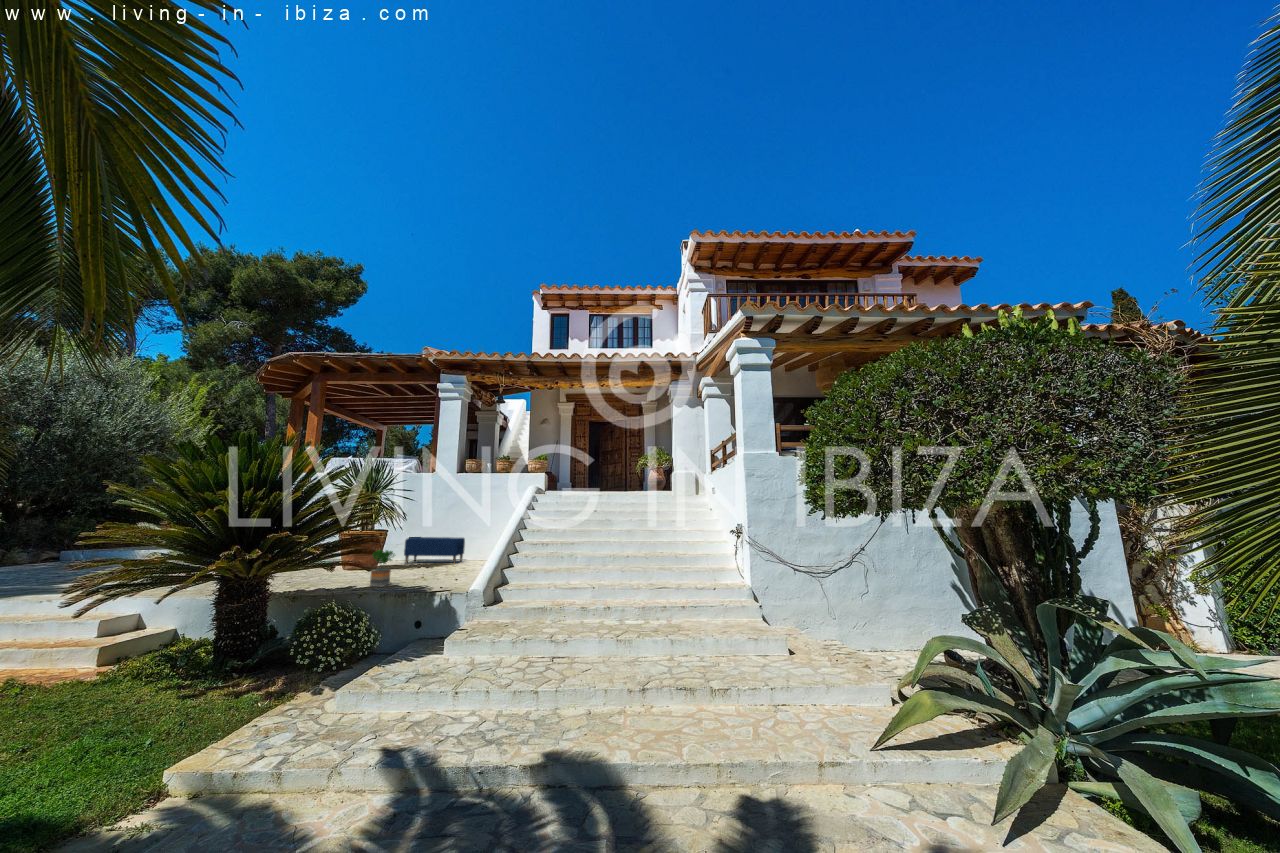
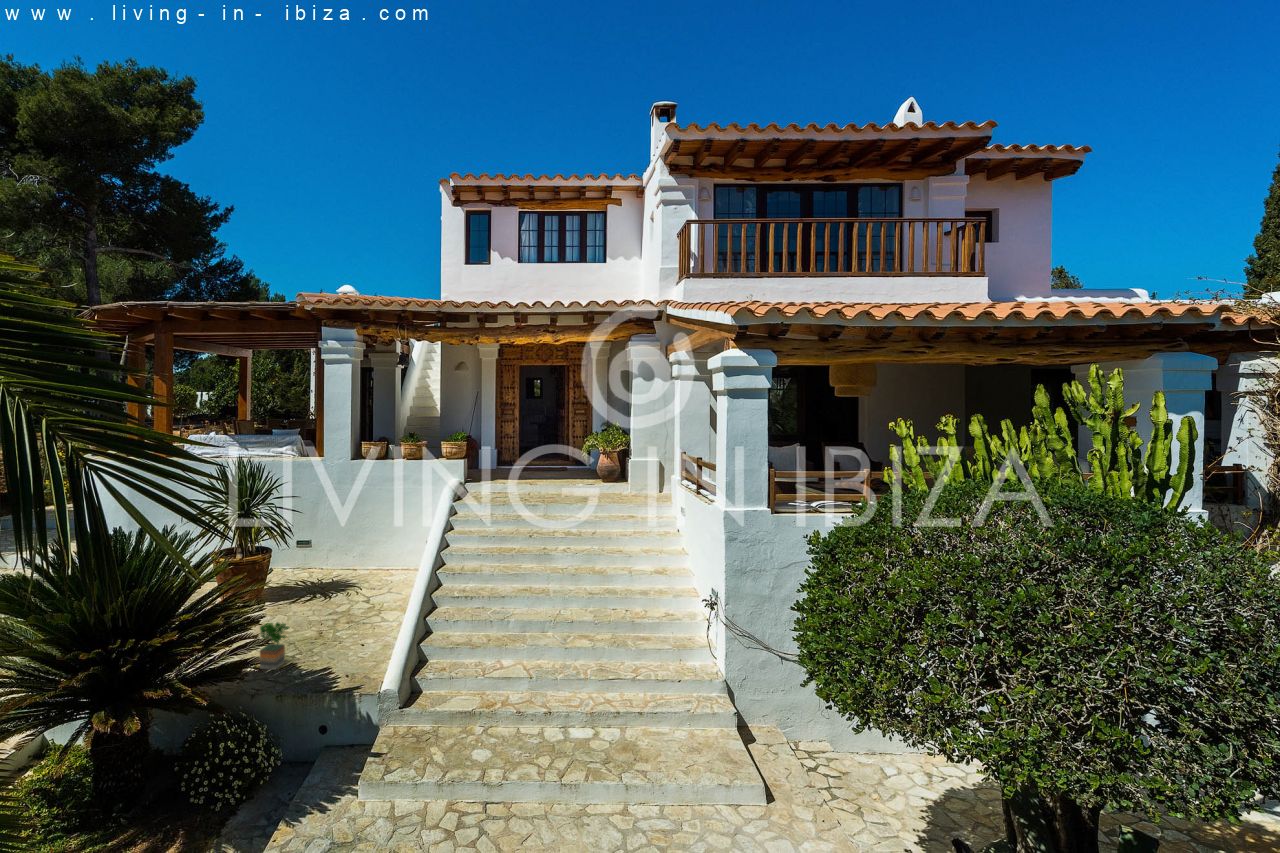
bench: present [404,537,465,564] -> none [291,556,369,594]

